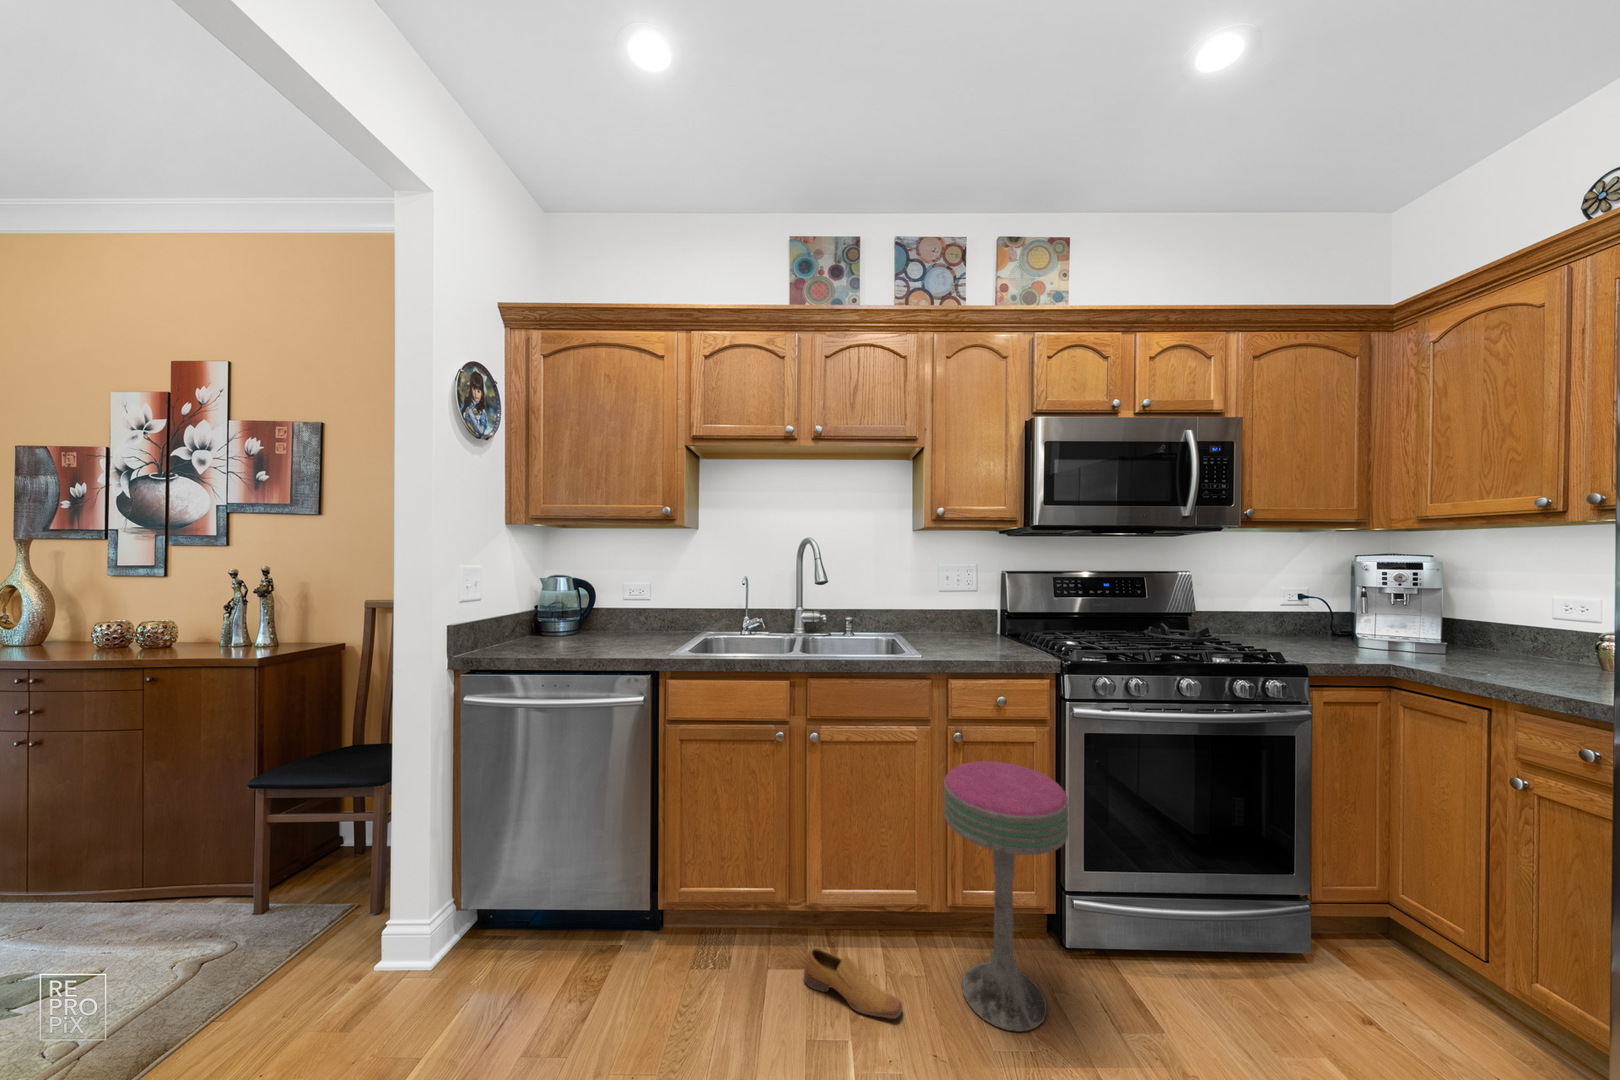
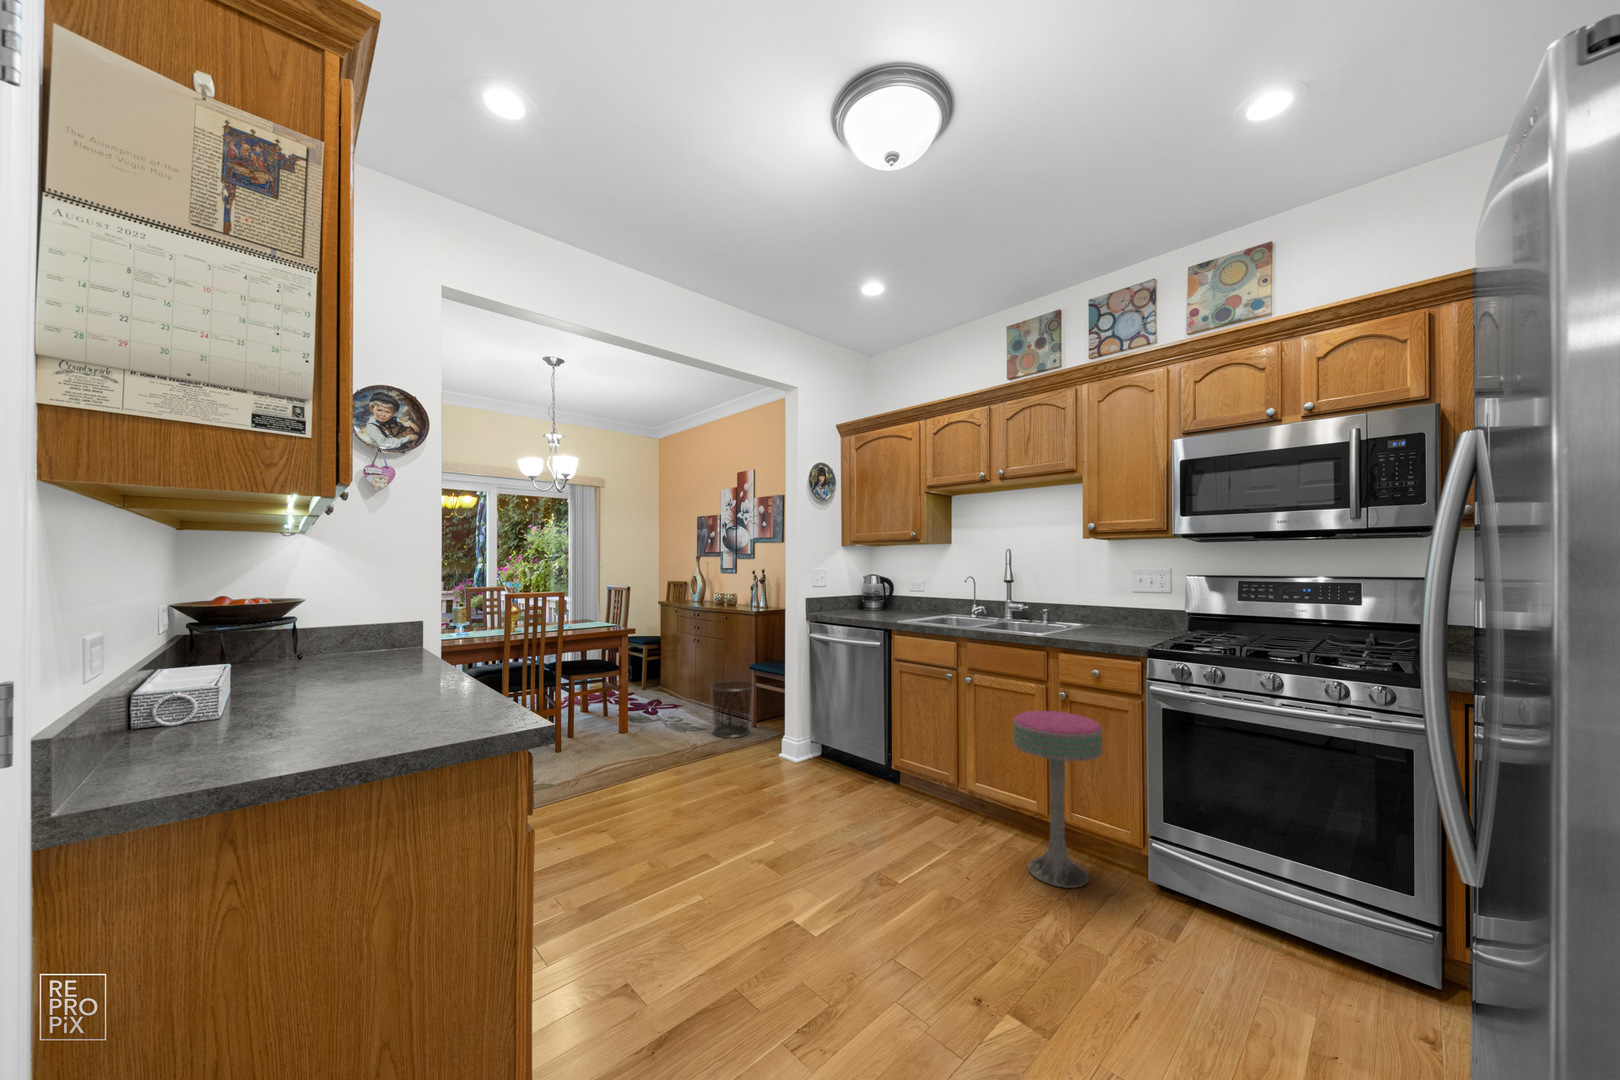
waste bin: none [116,819,274,990] -> present [710,681,754,738]
shoe: present [804,947,903,1019] -> none [944,804,984,847]

